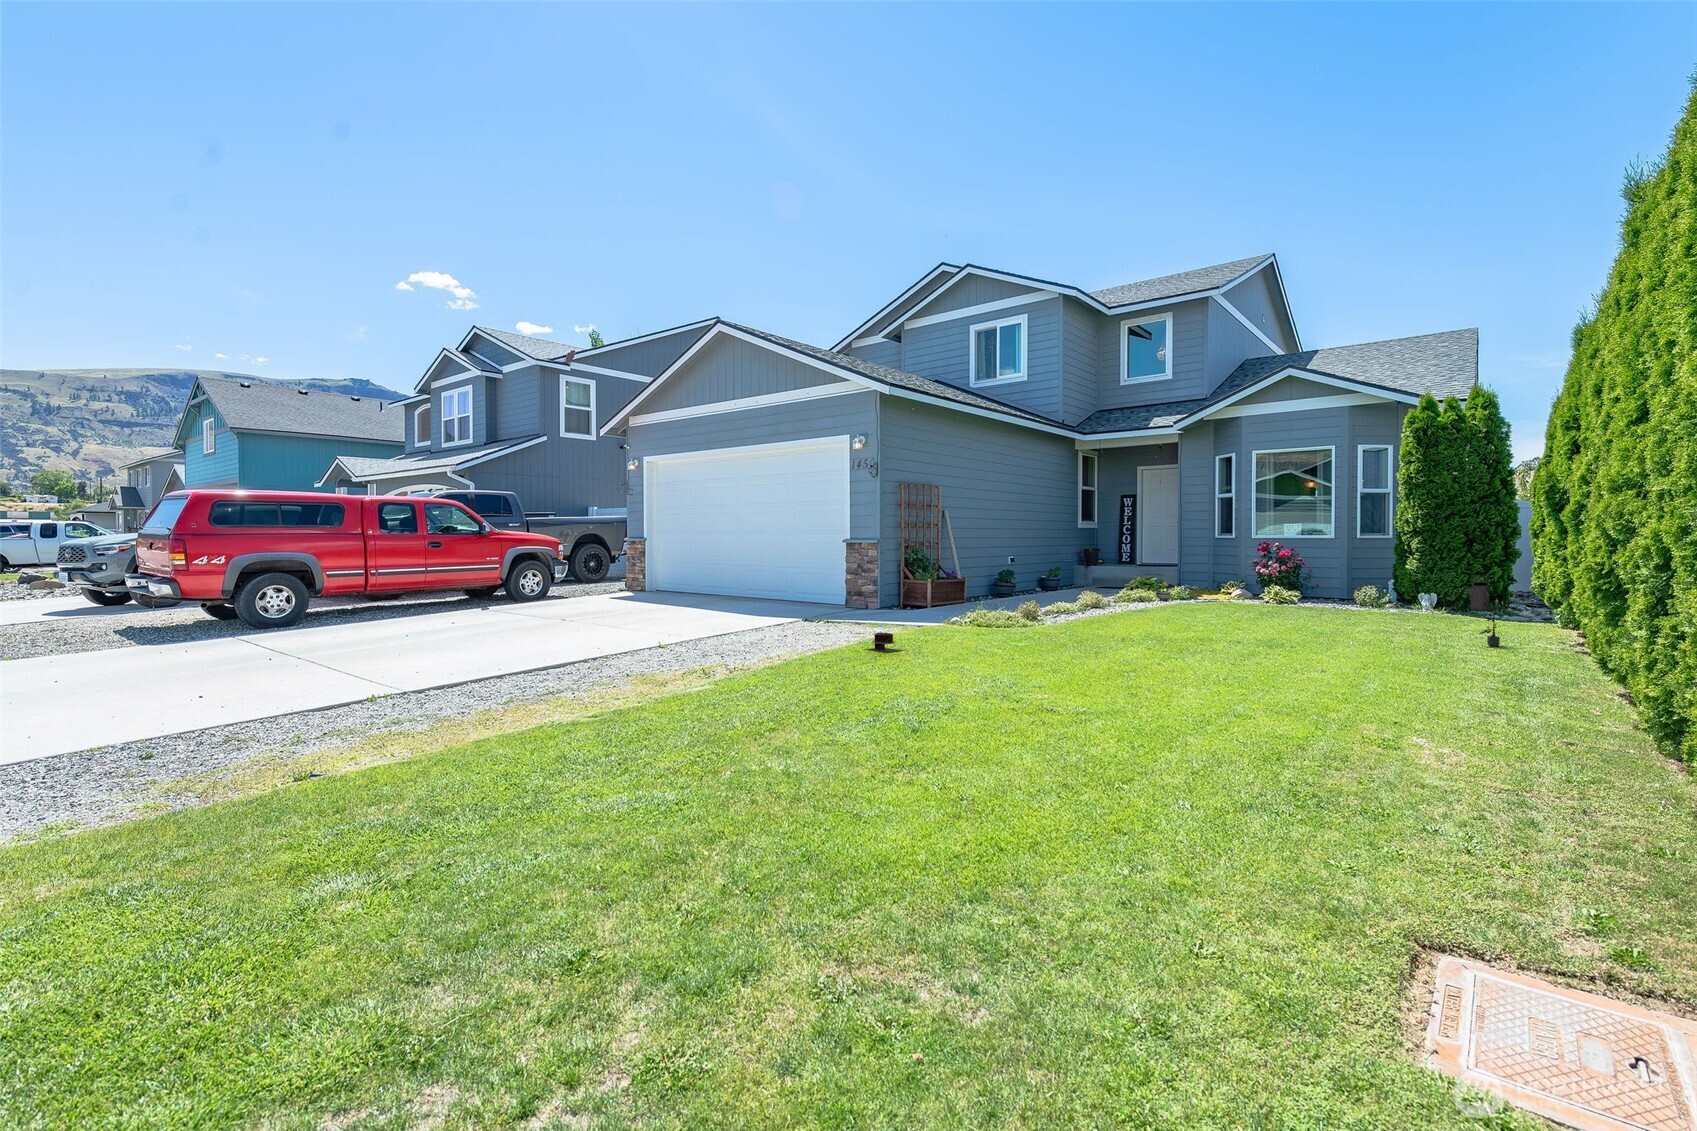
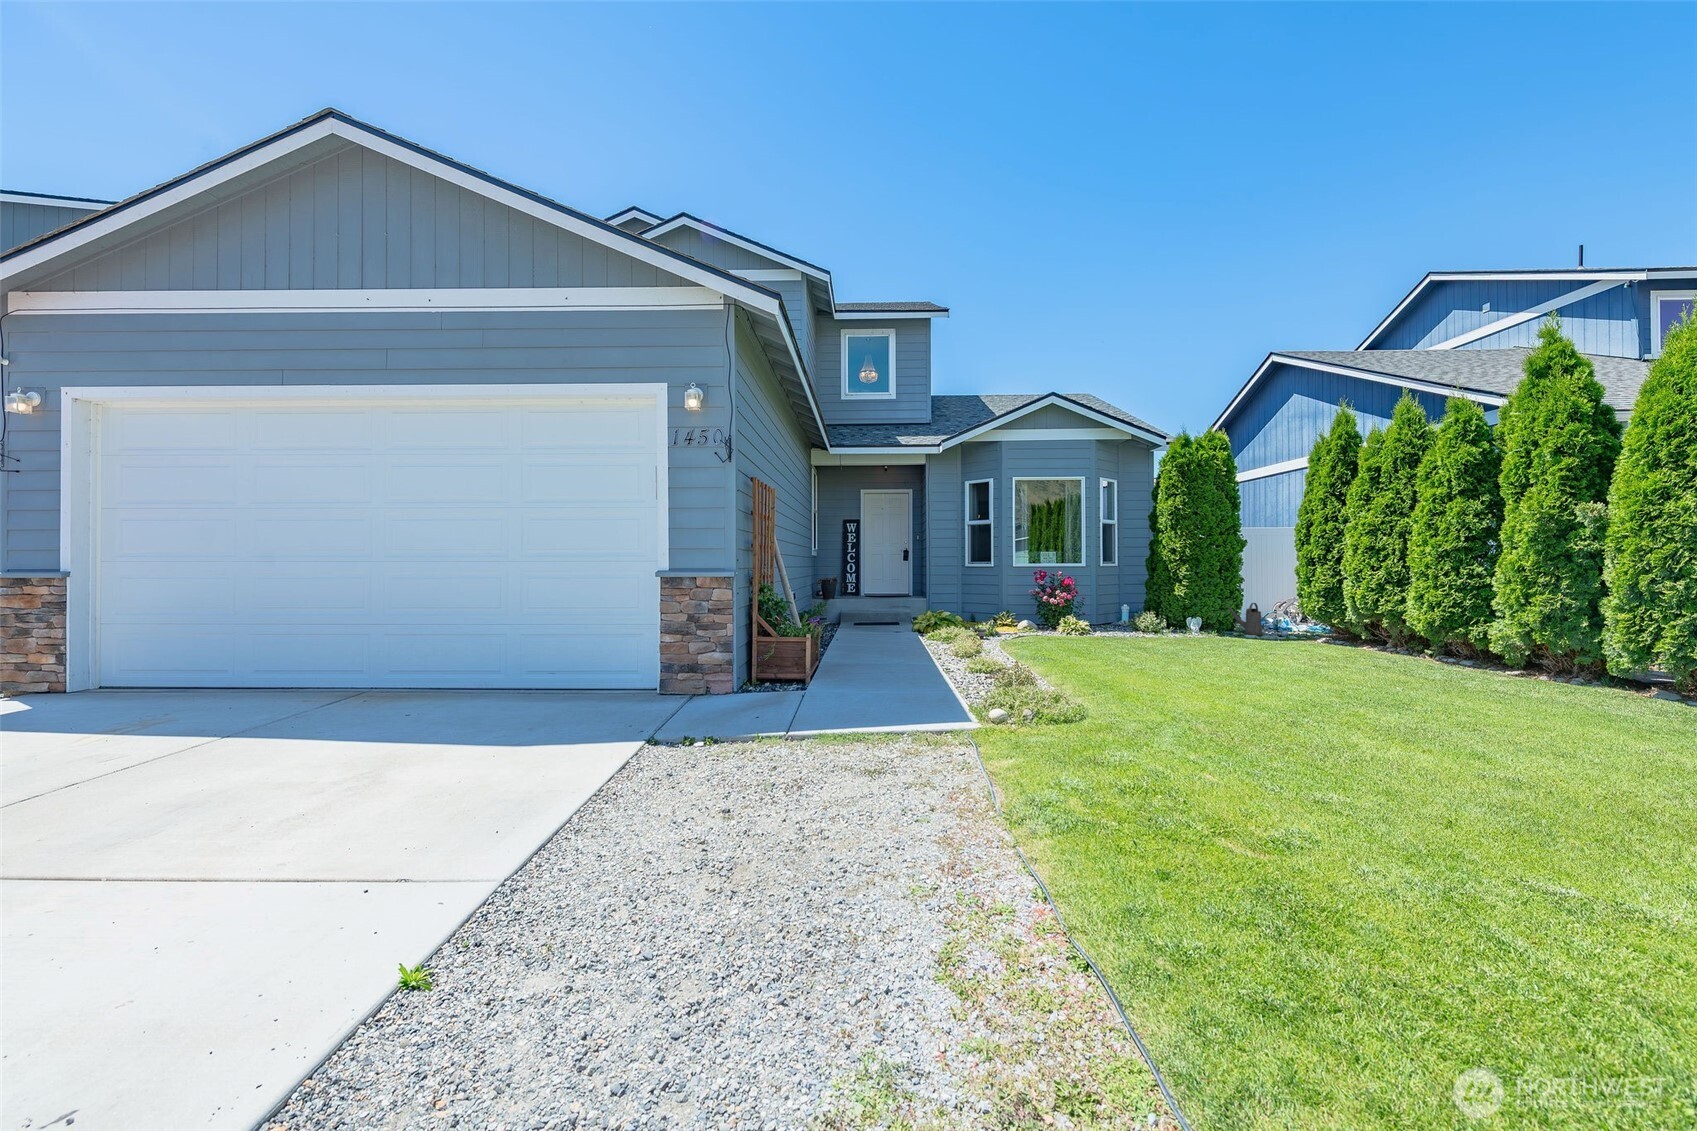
potted plant: present [1480,604,1500,646] -> none [1578,641,1607,690]
toy house: present [866,632,902,653] -> none [1338,841,1494,919]

